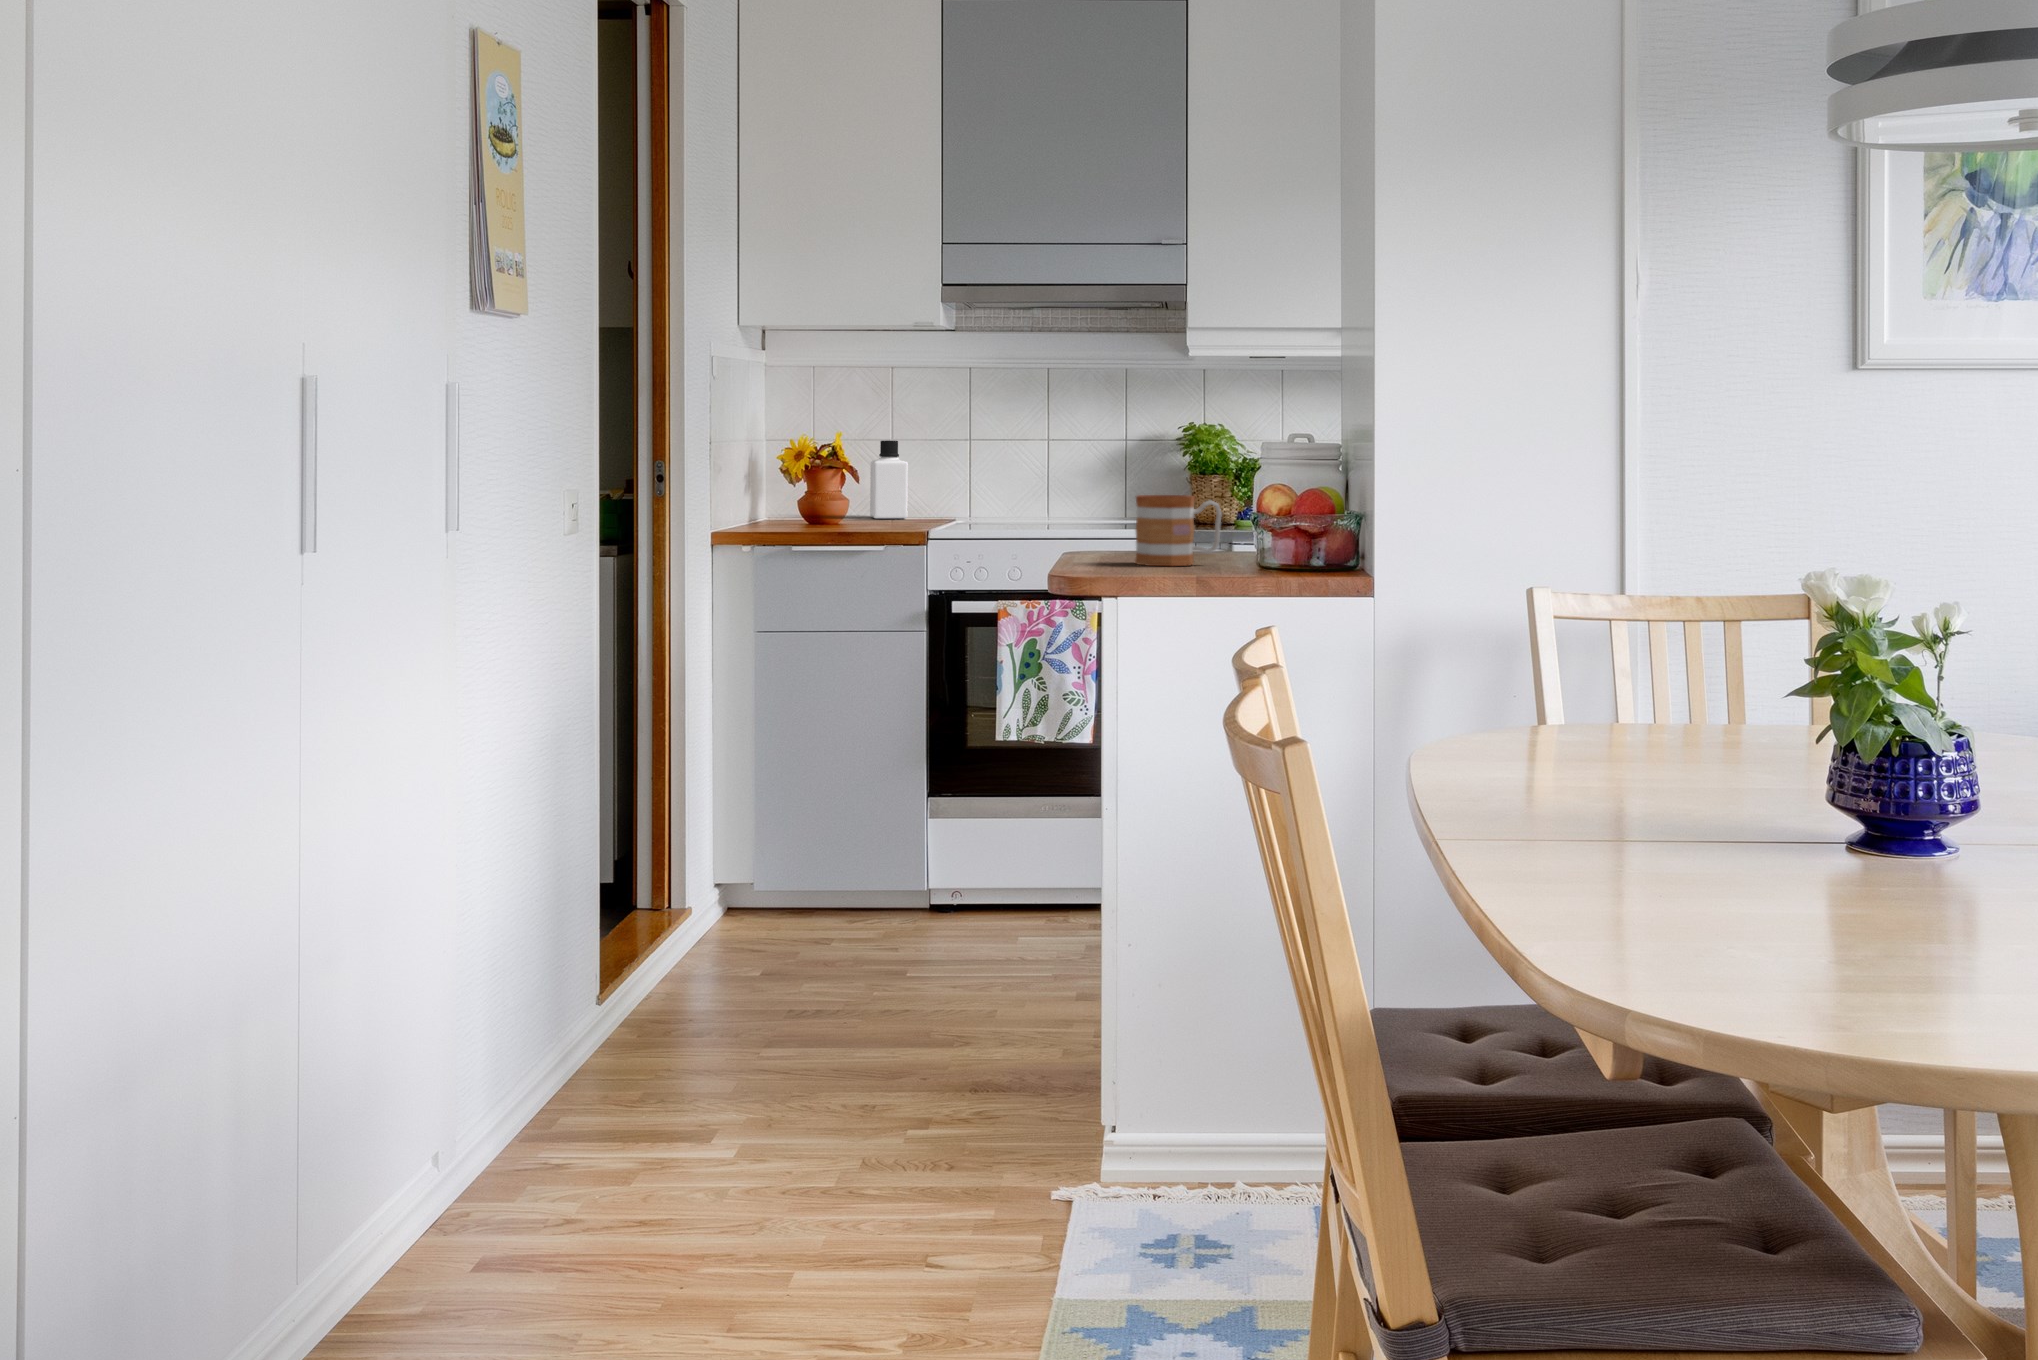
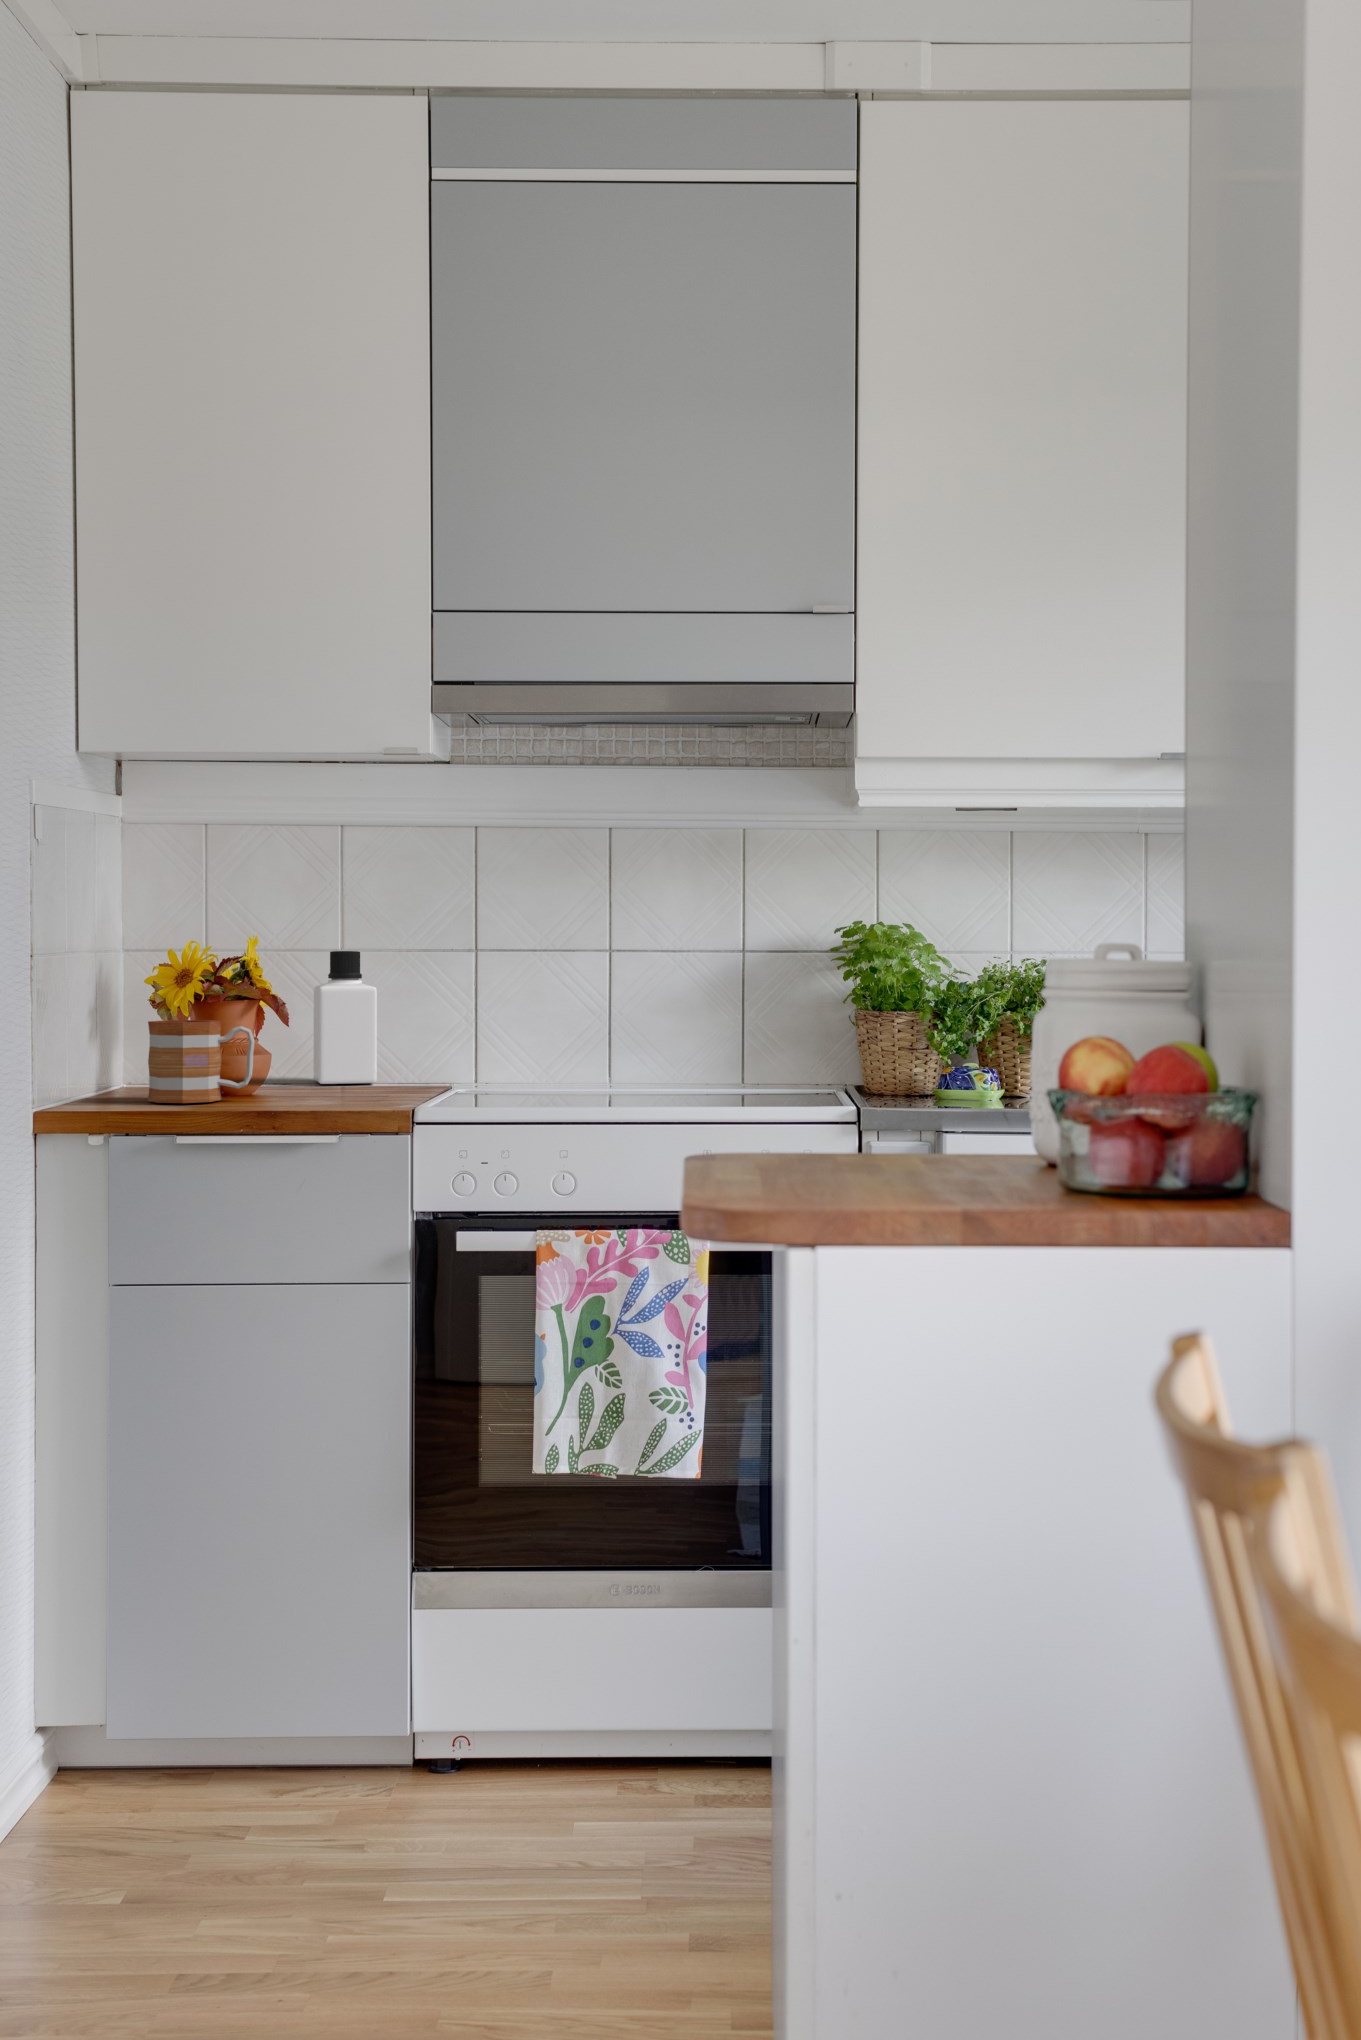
mug: present [1135,495,1222,566] -> present [148,1020,255,1103]

